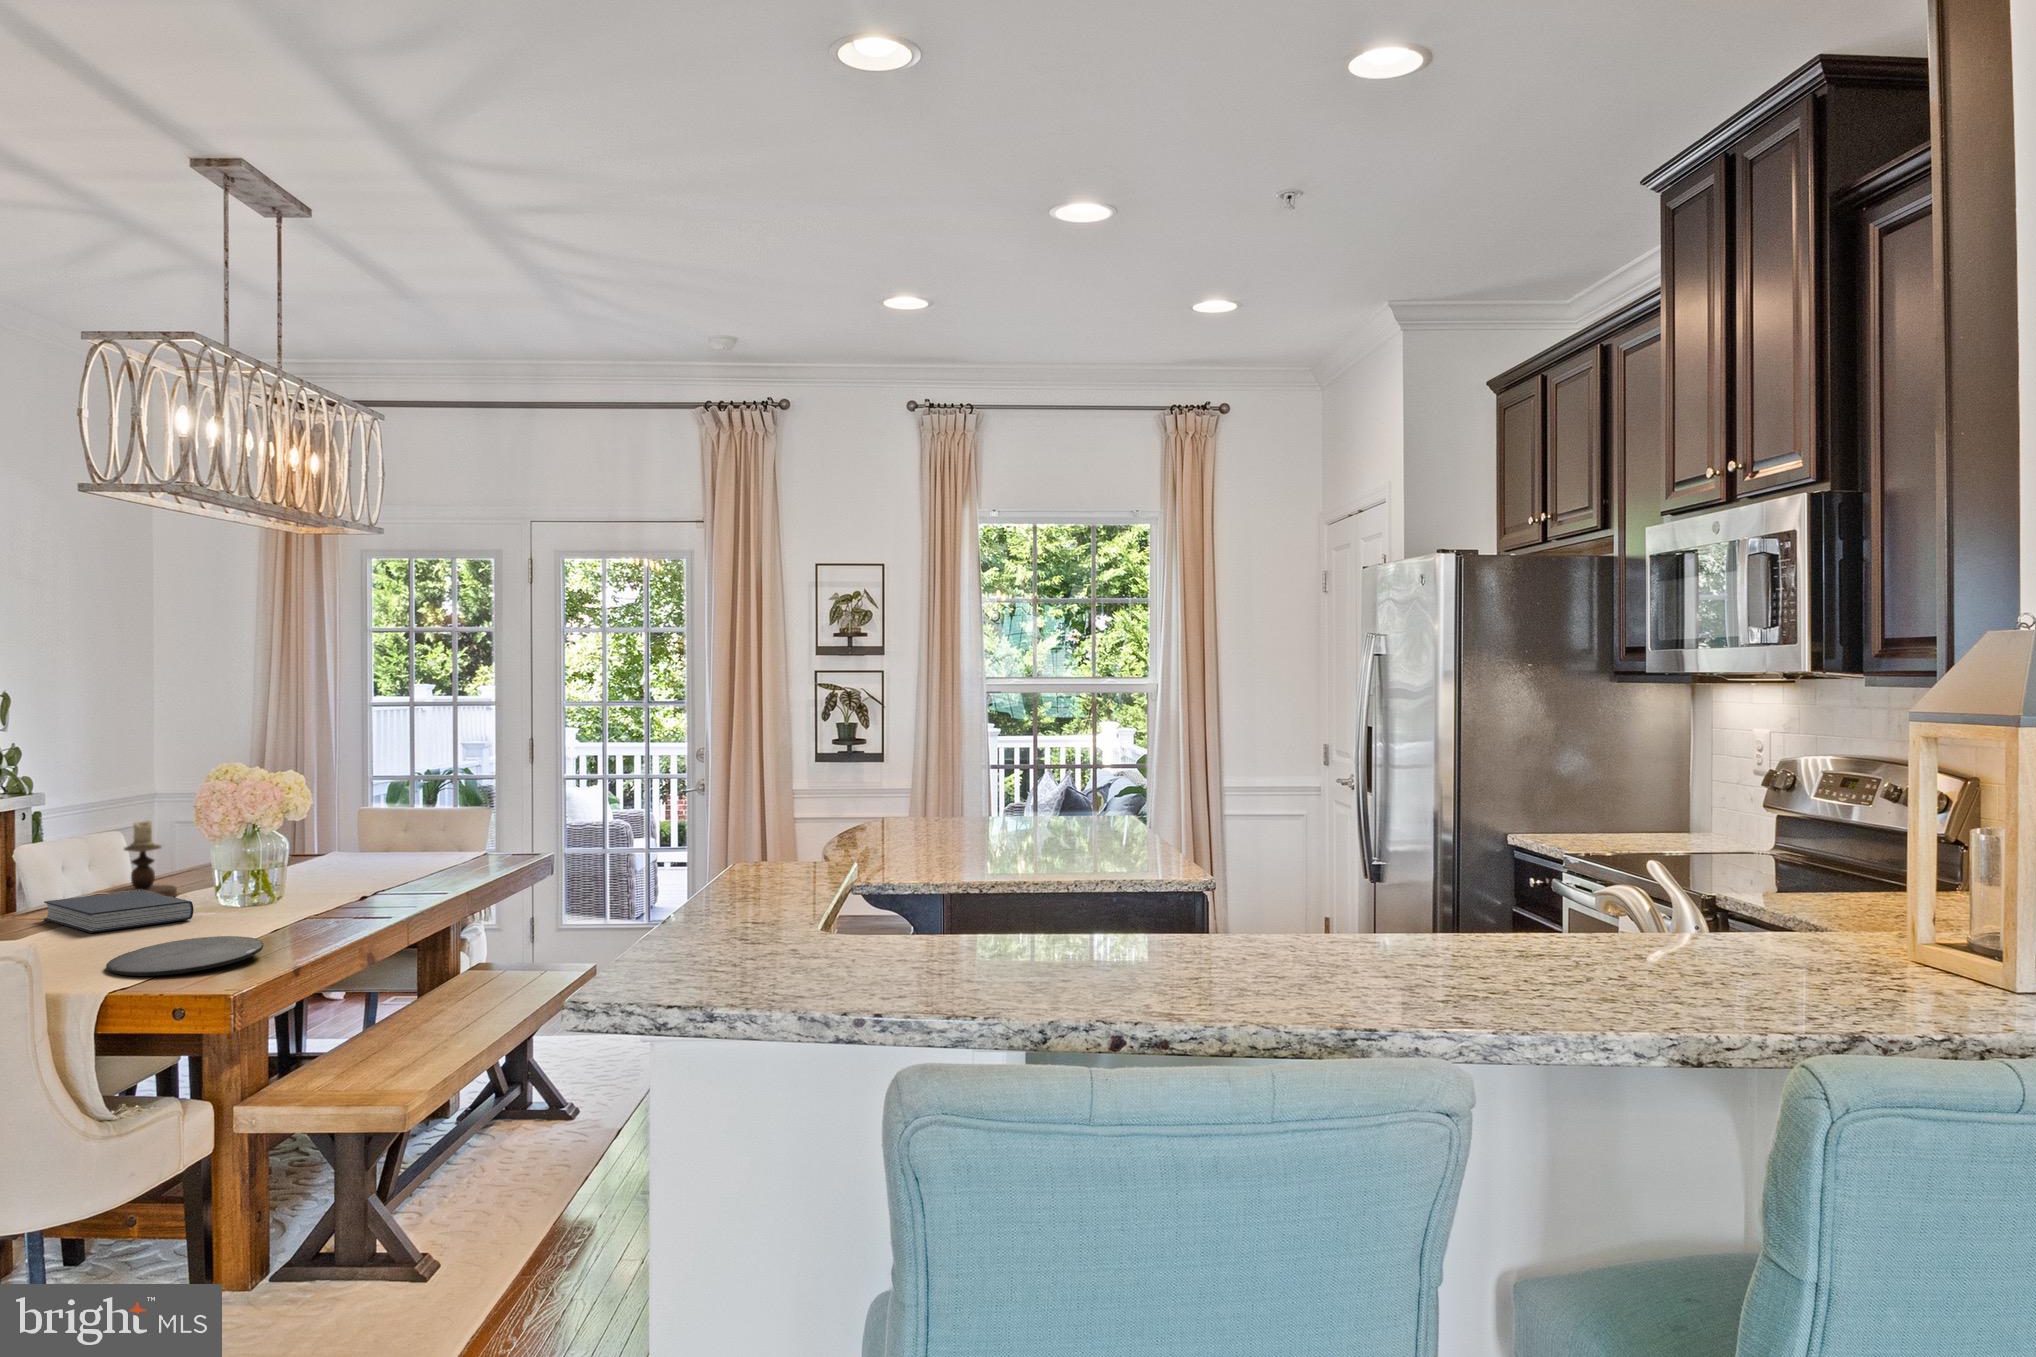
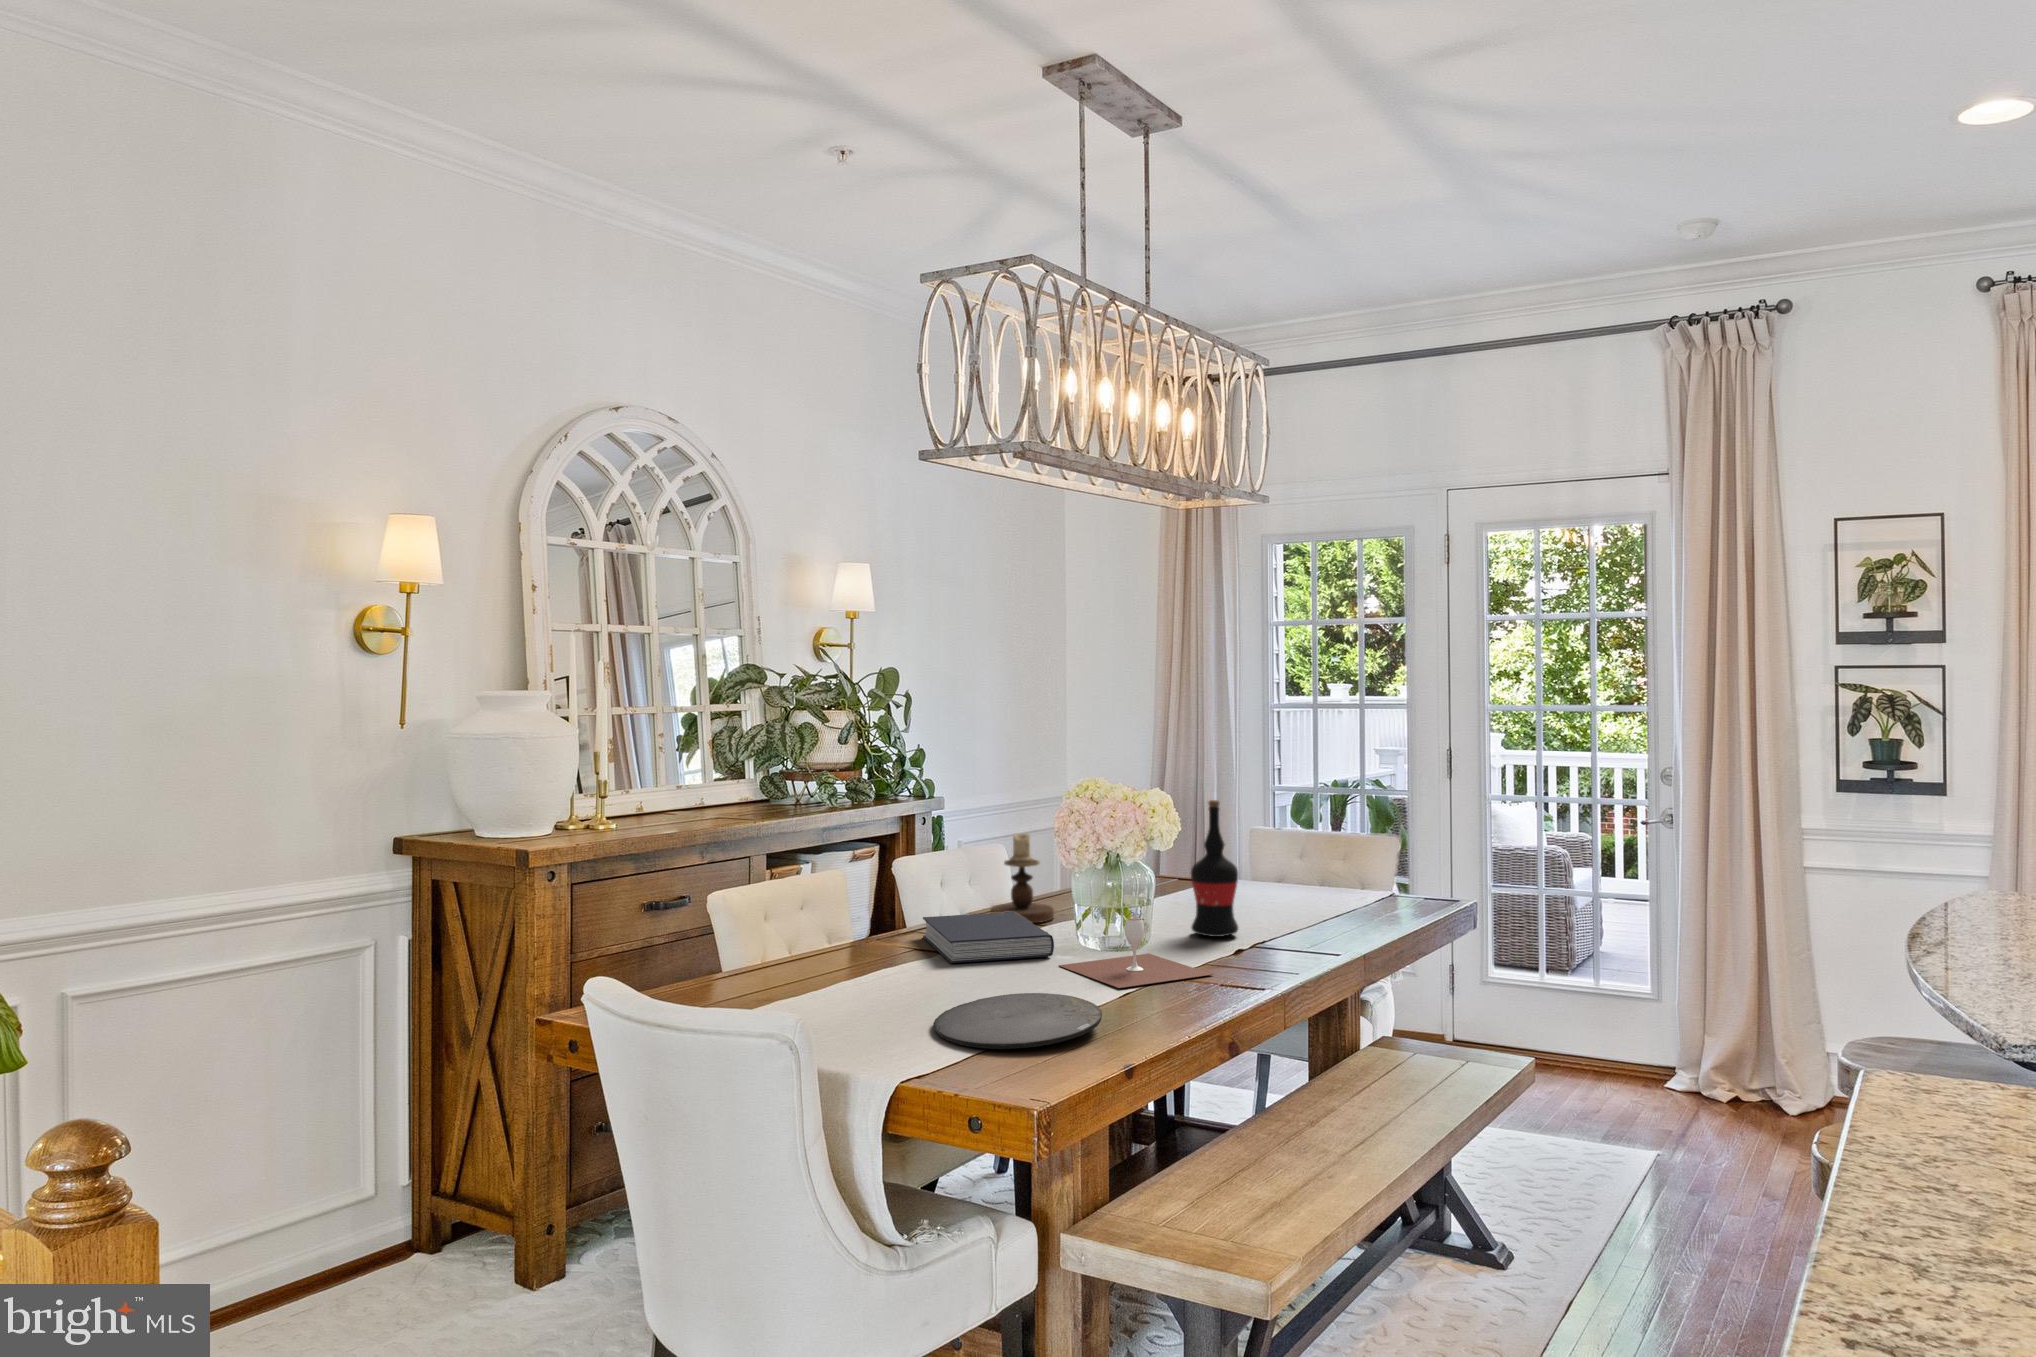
wine bottle: none [317,782,360,894] -> present [1191,800,1238,937]
wine glass: none [201,878,346,931] -> present [1059,918,1213,988]

